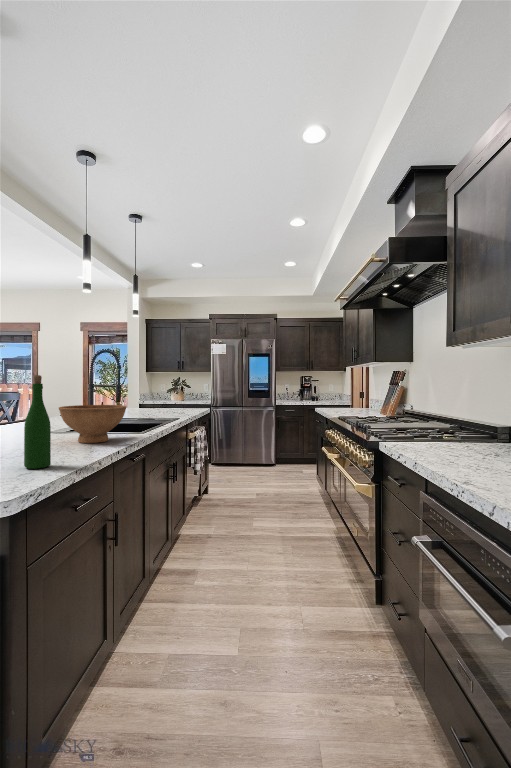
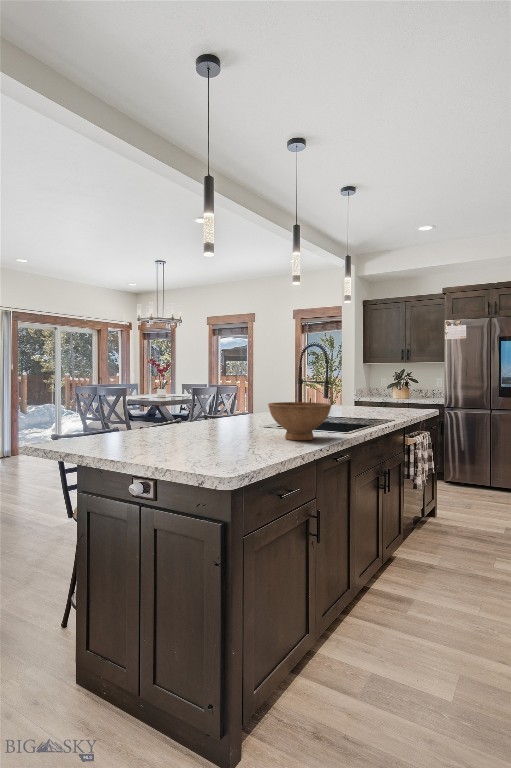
wine bottle: present [24,375,51,469] -> none [239,374,260,459]

